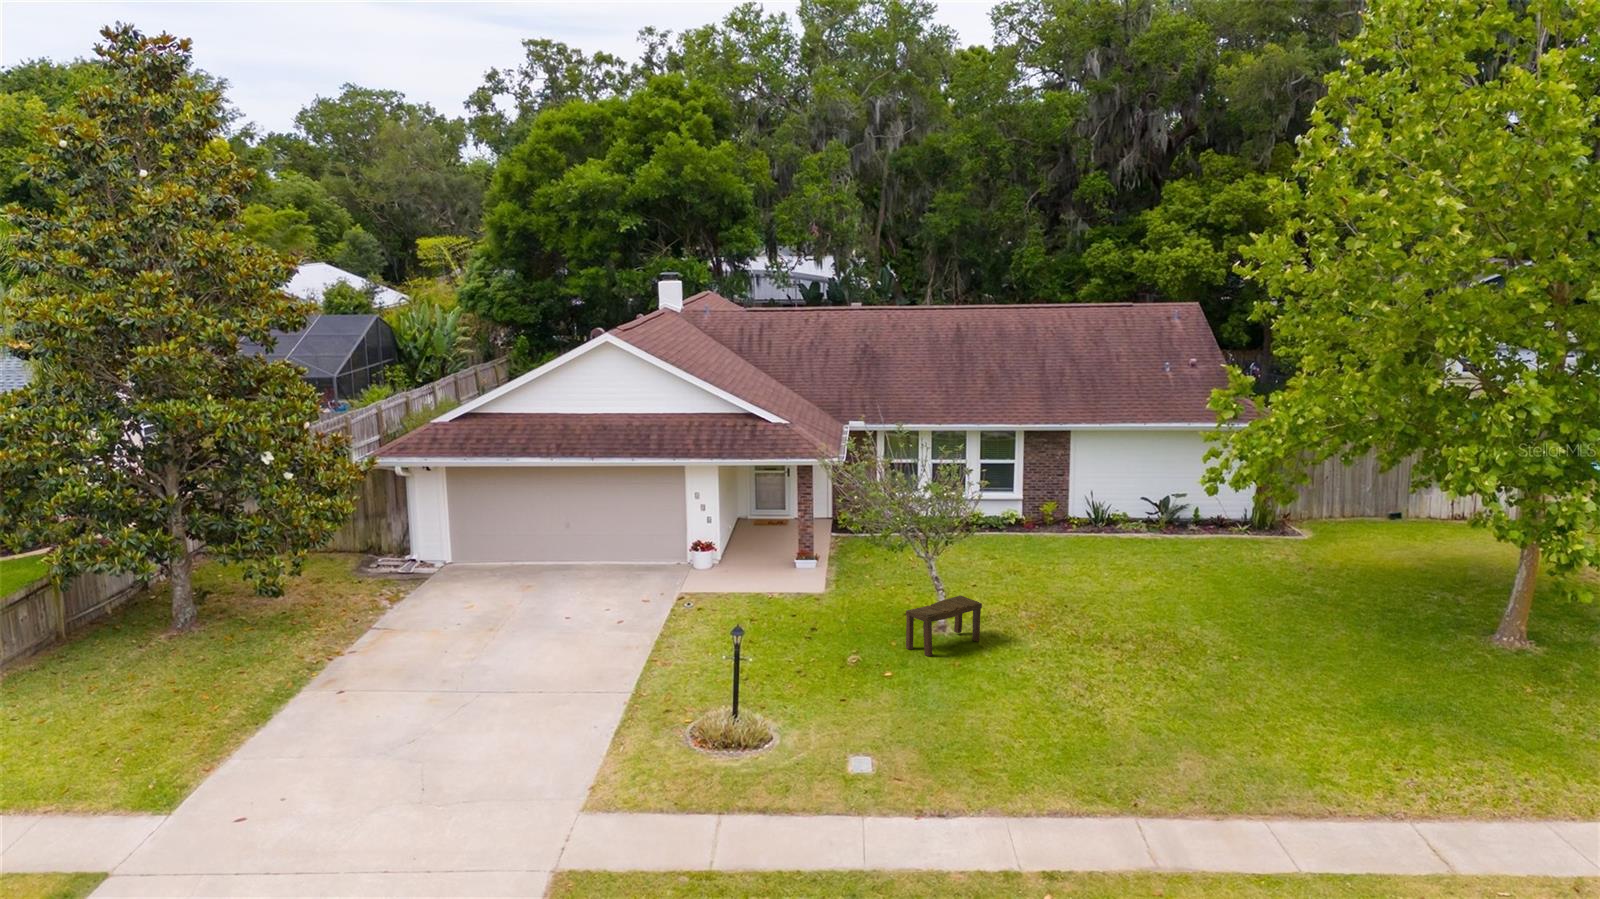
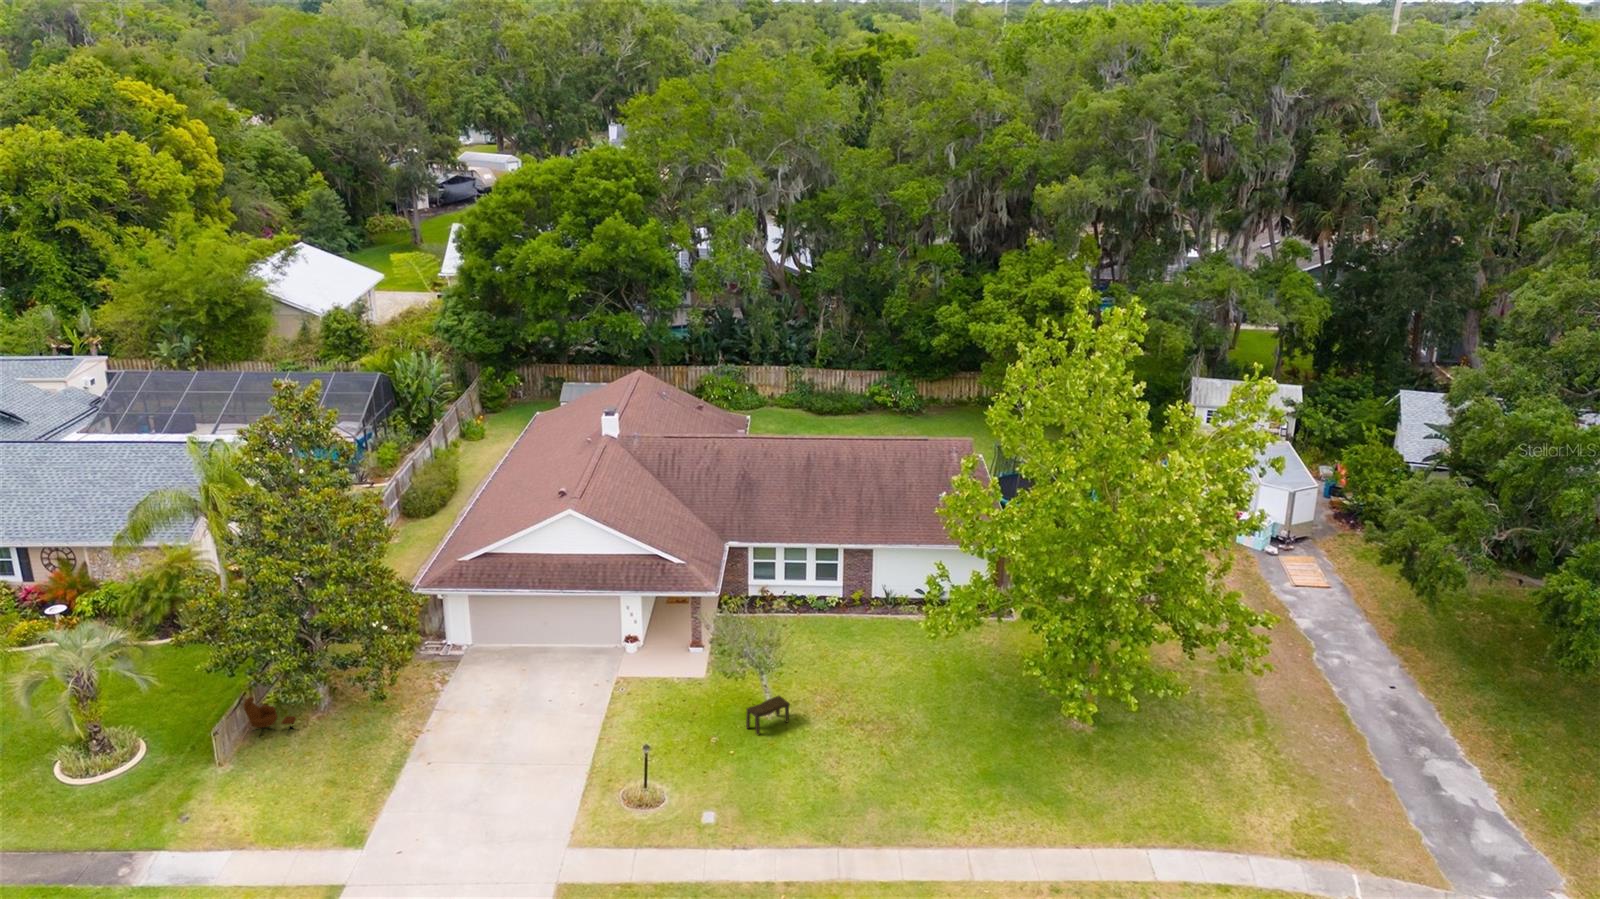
lounge chair: none [33,598,132,666] -> present [243,697,296,732]

